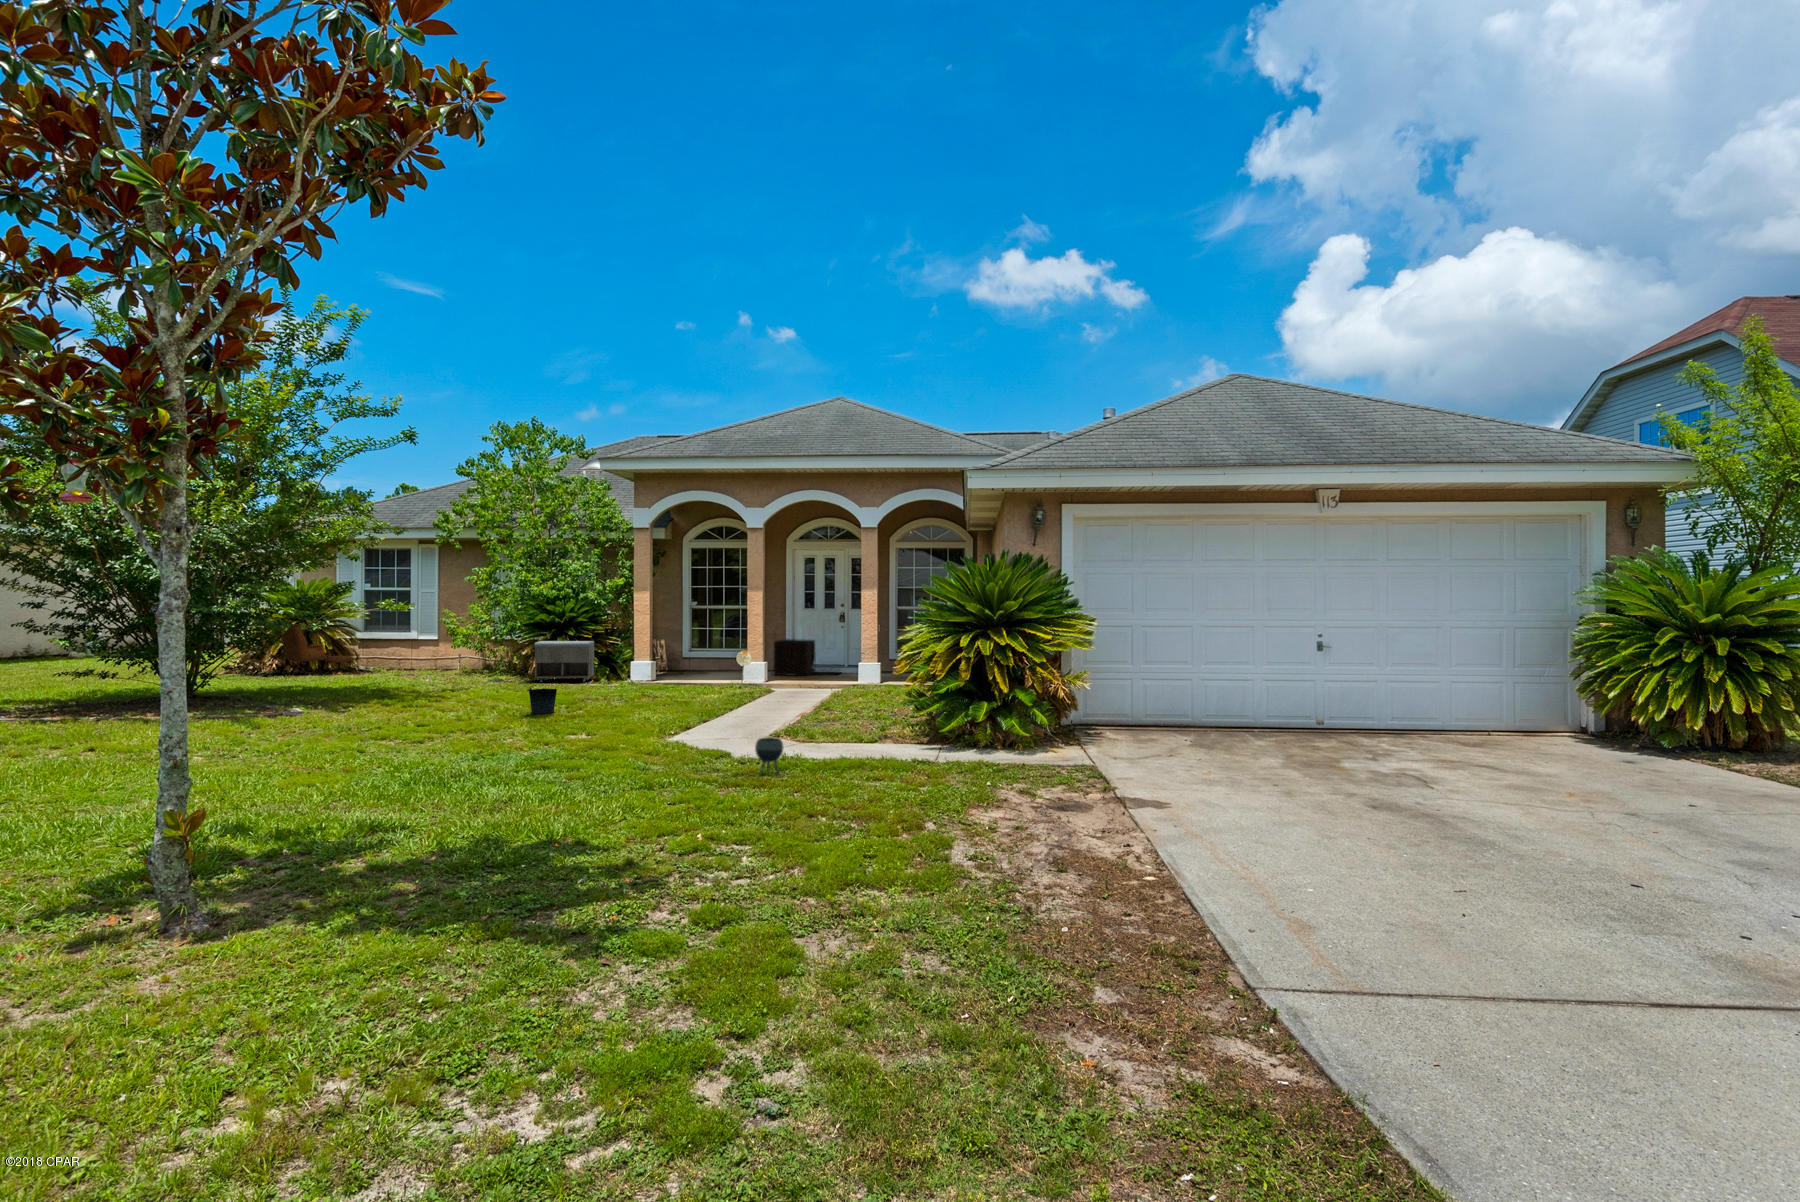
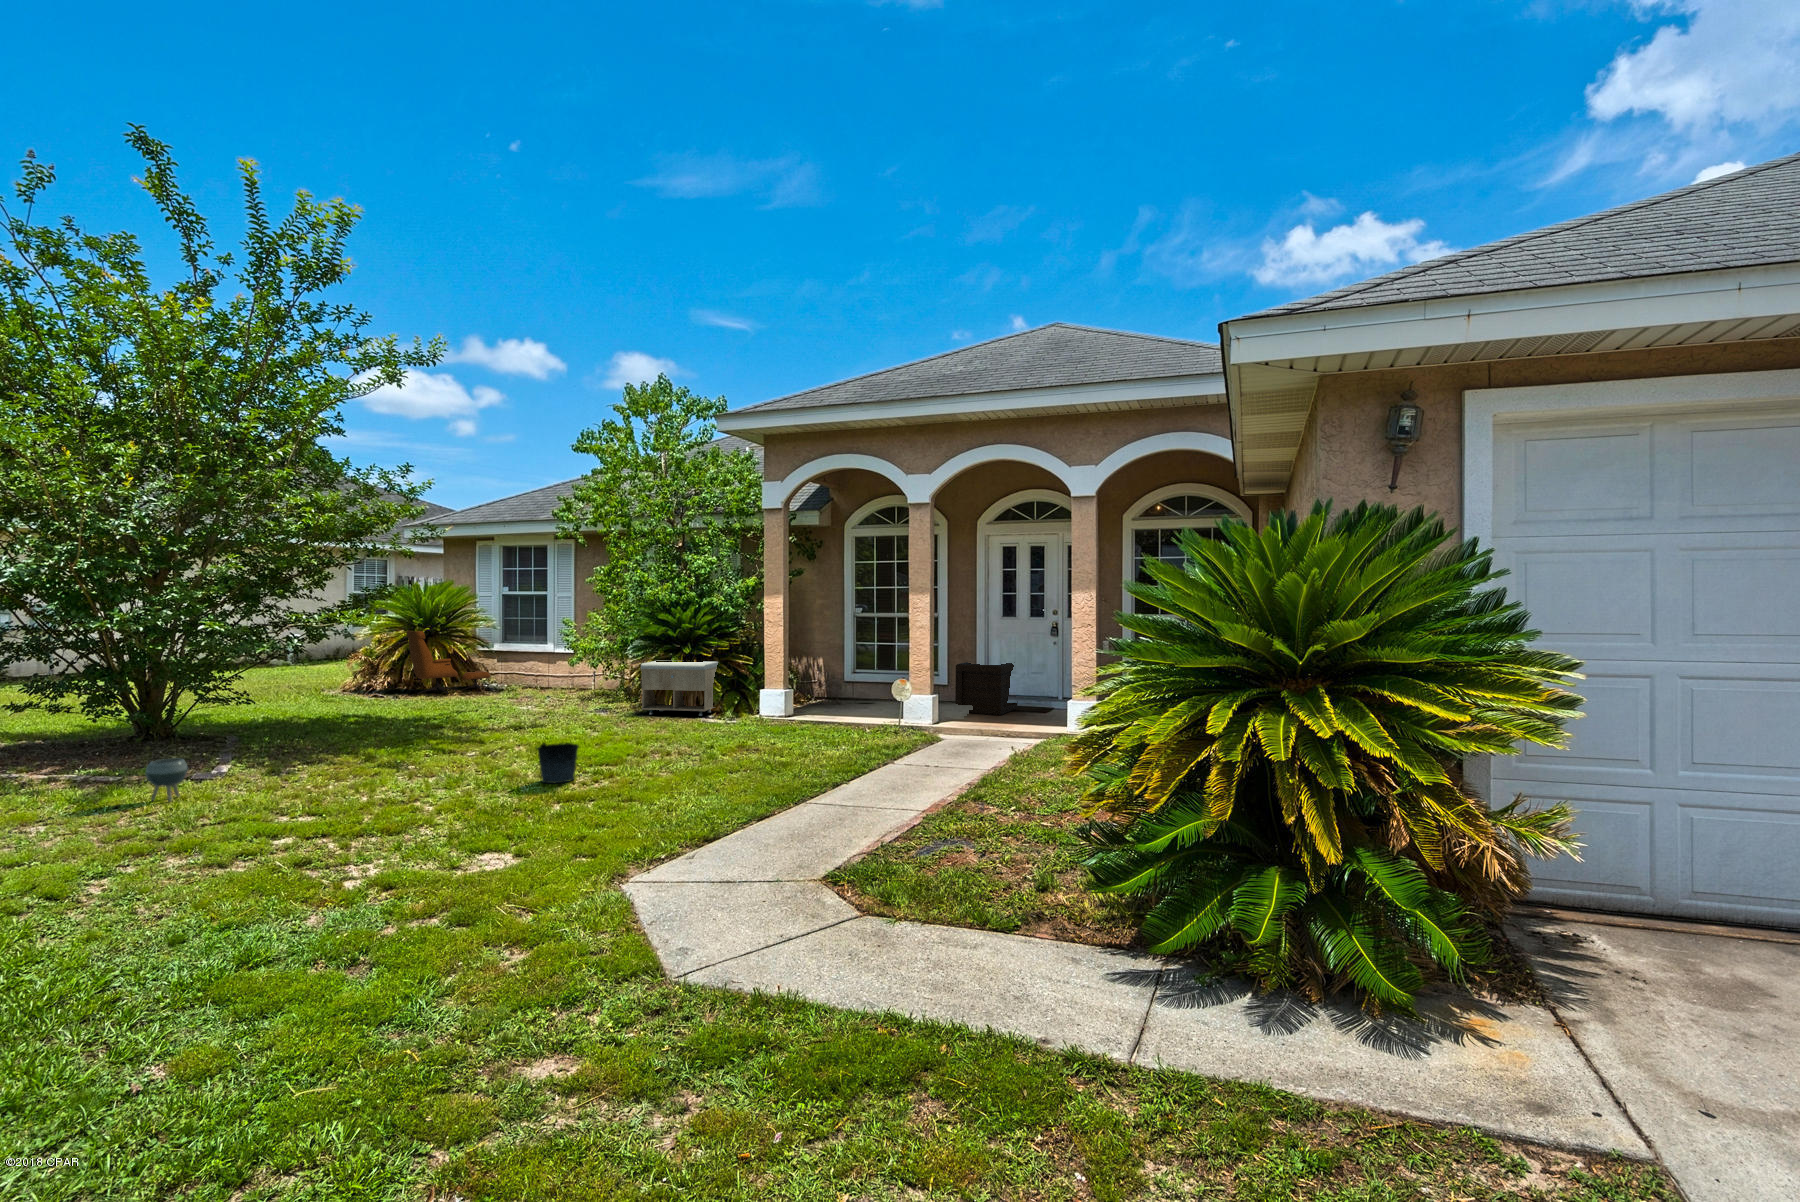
planter: present [755,737,783,775] -> present [146,759,188,802]

